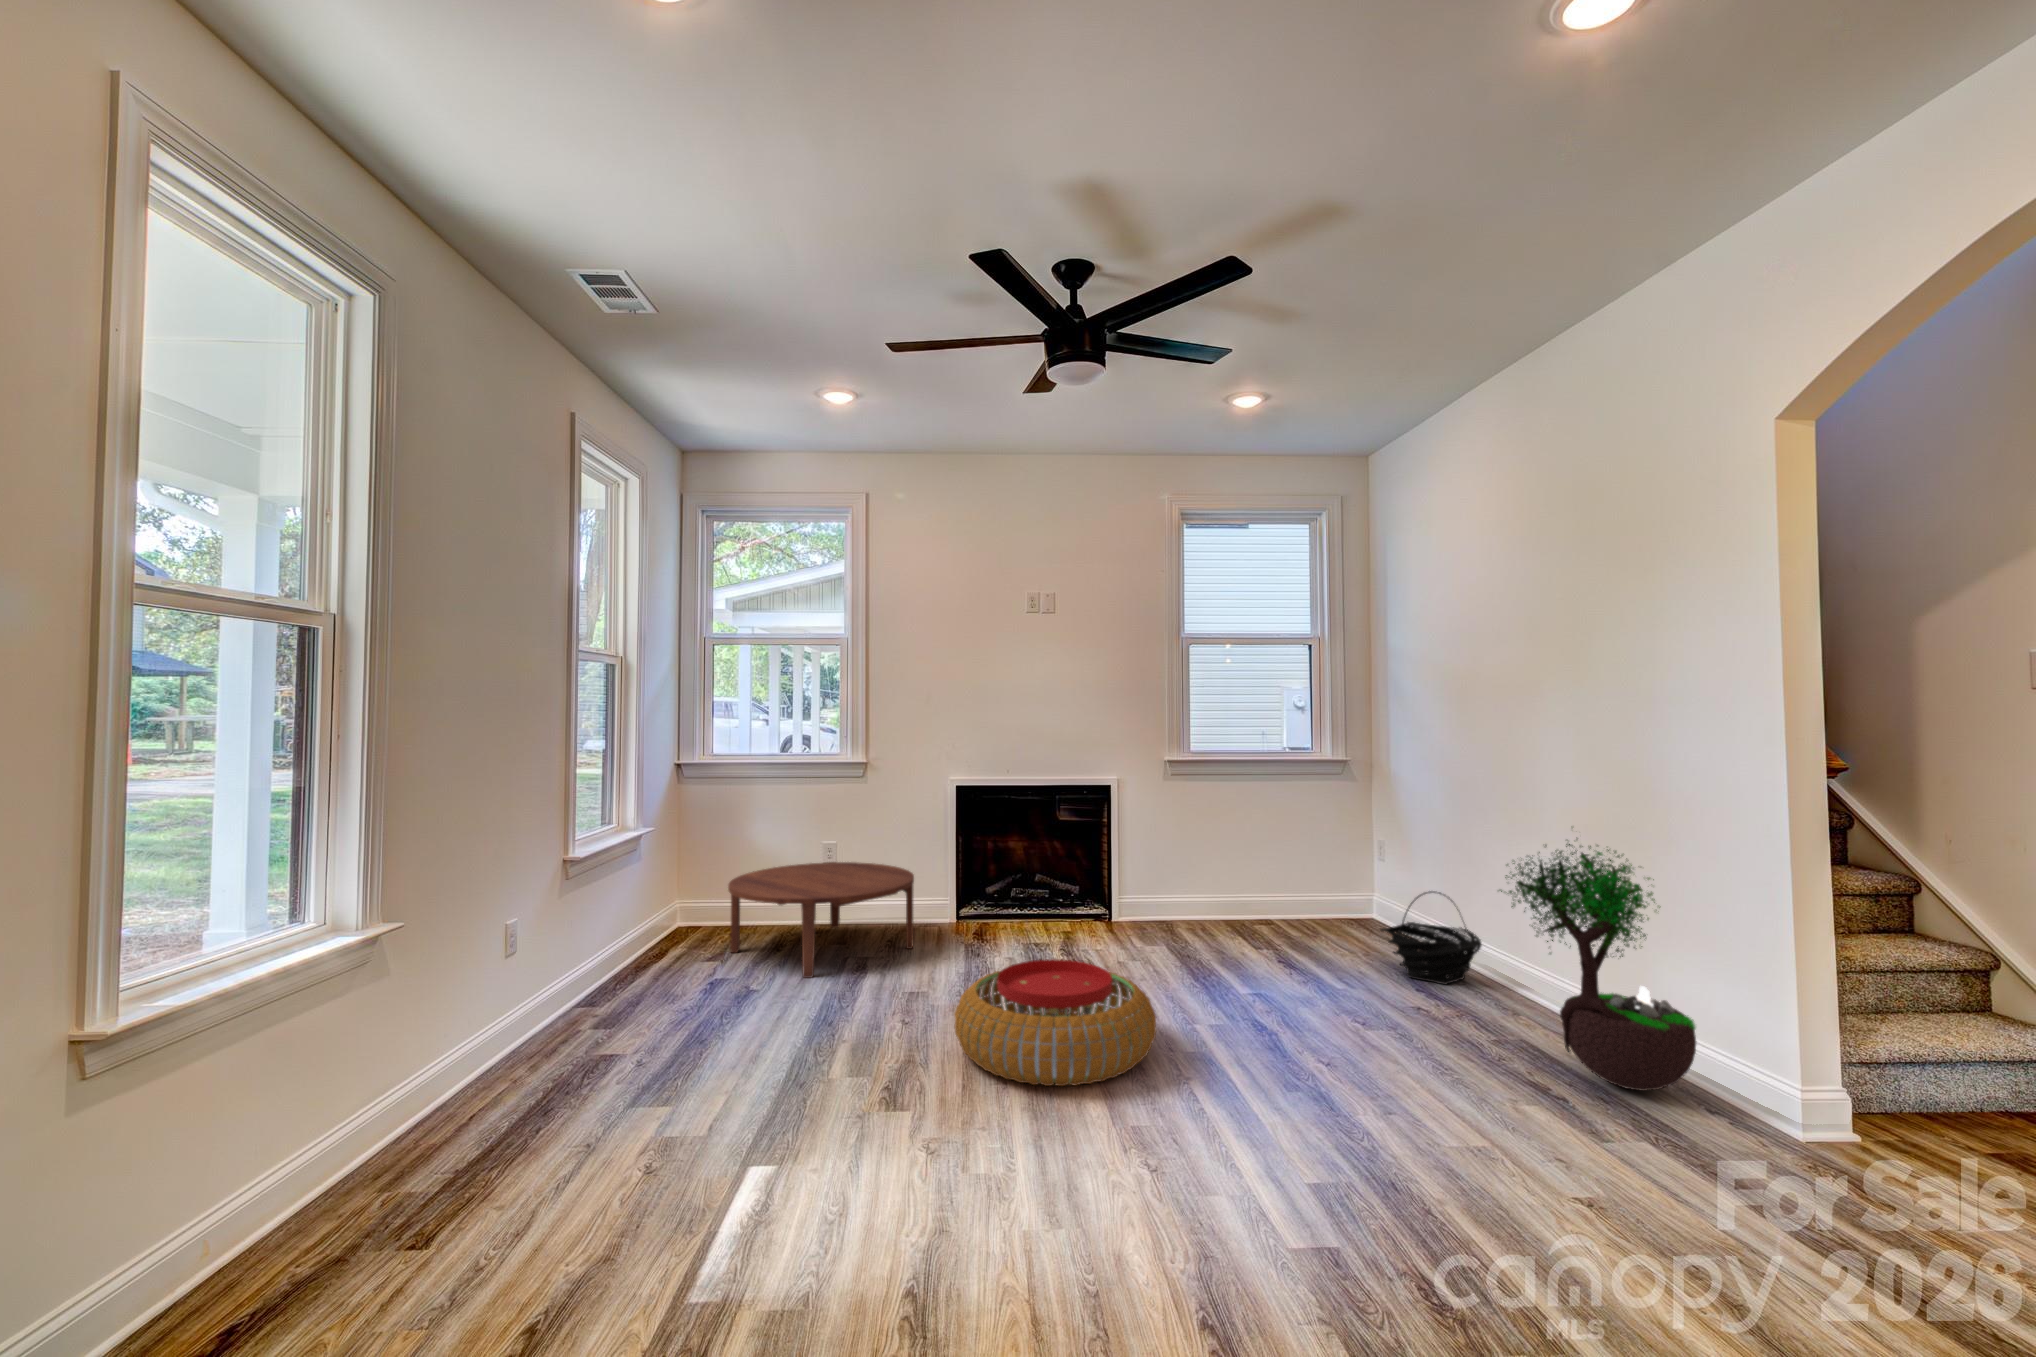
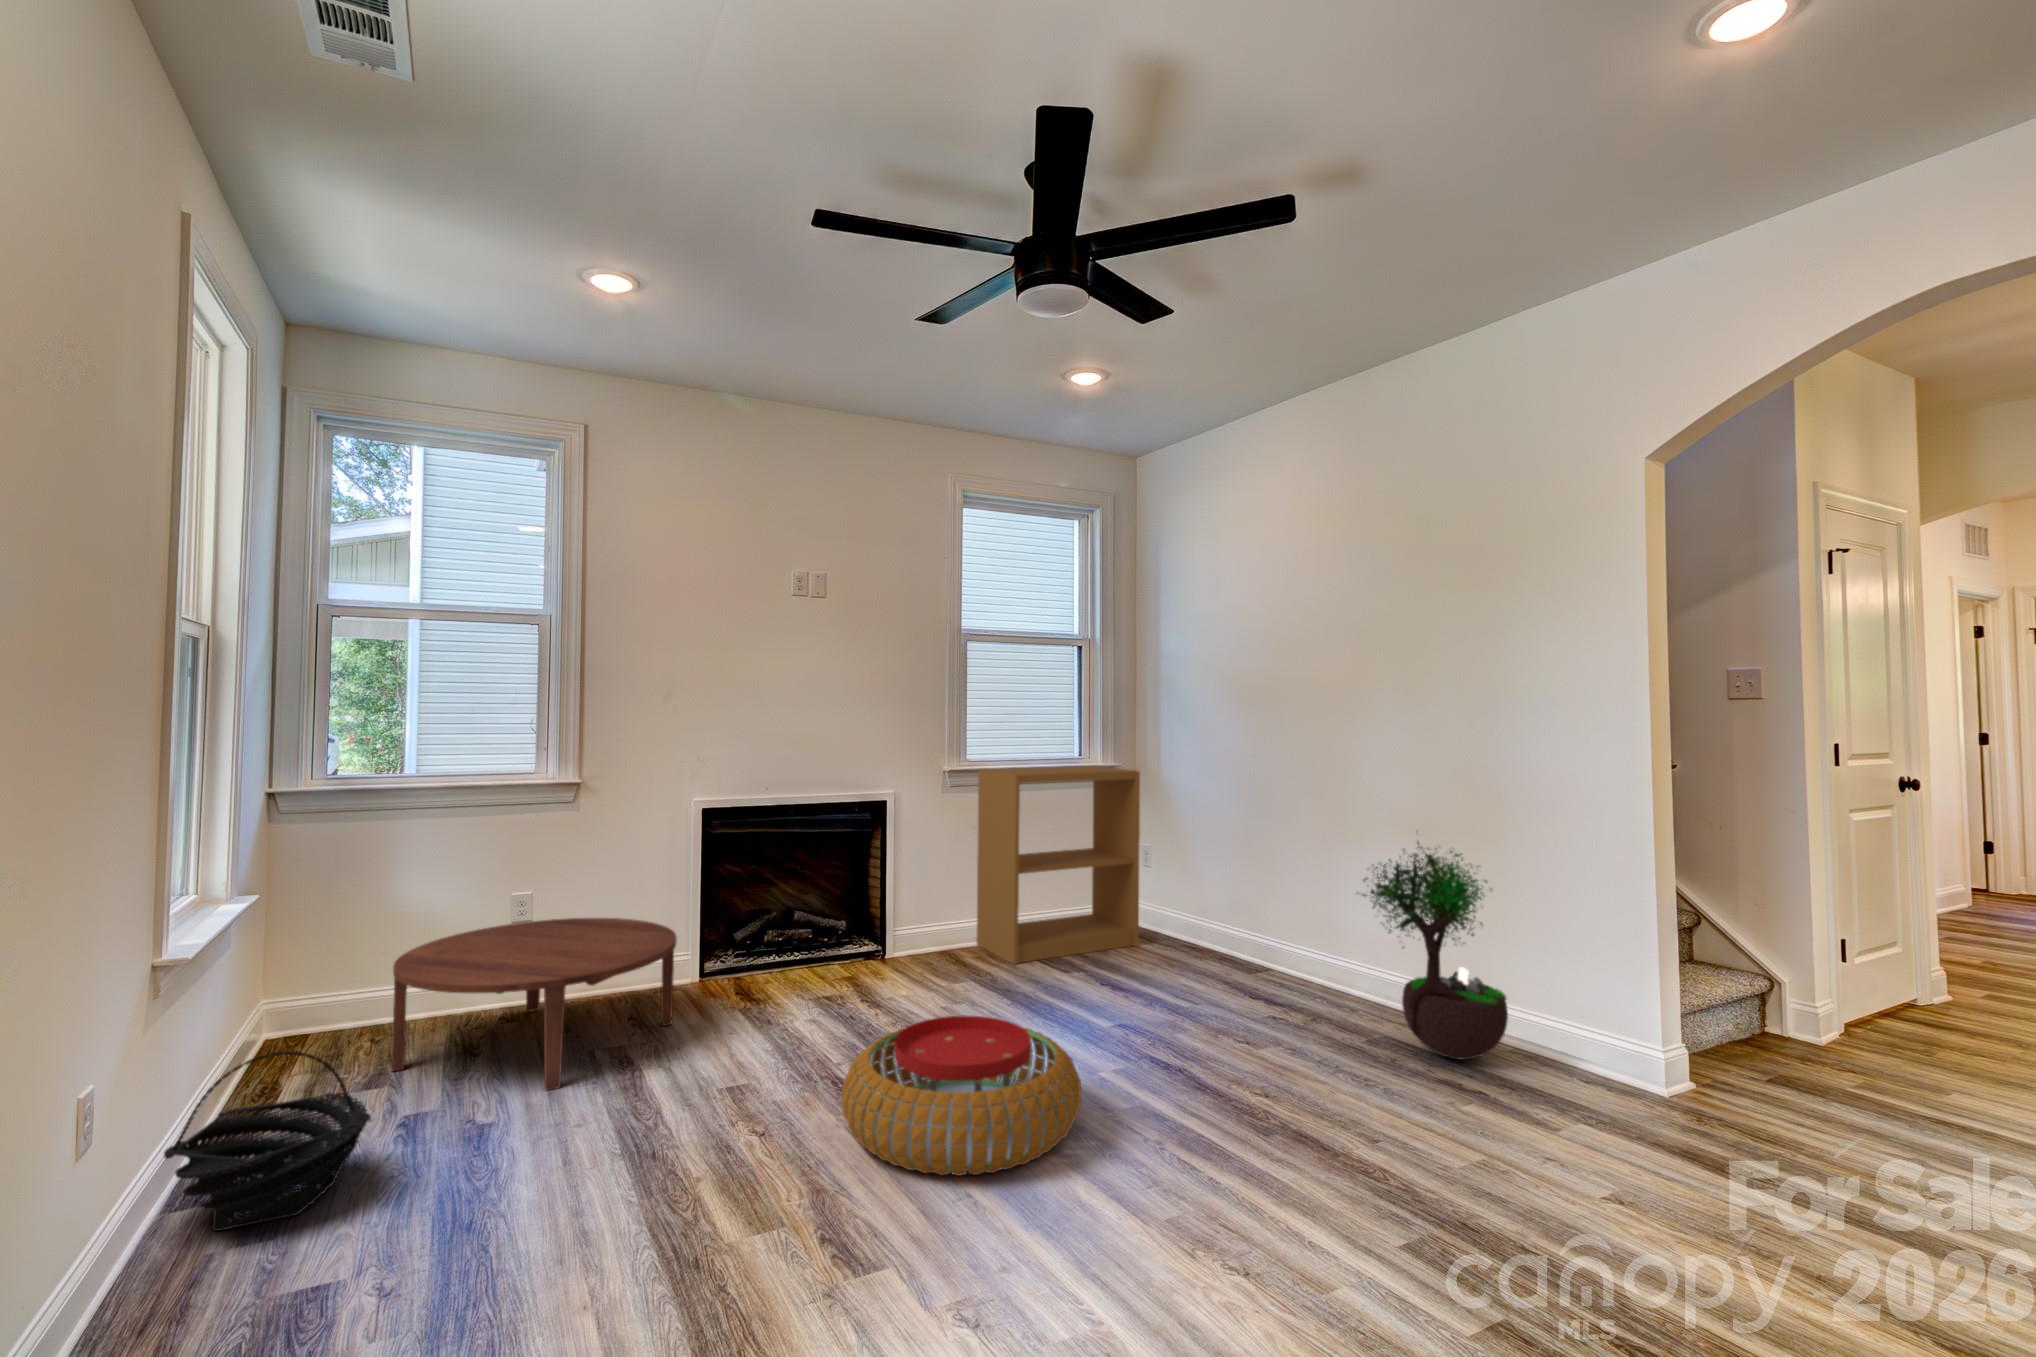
bookshelf: none [1197,759,1358,940] -> present [977,766,1140,964]
basket: present [1381,891,1481,984] -> present [164,1051,371,1231]

